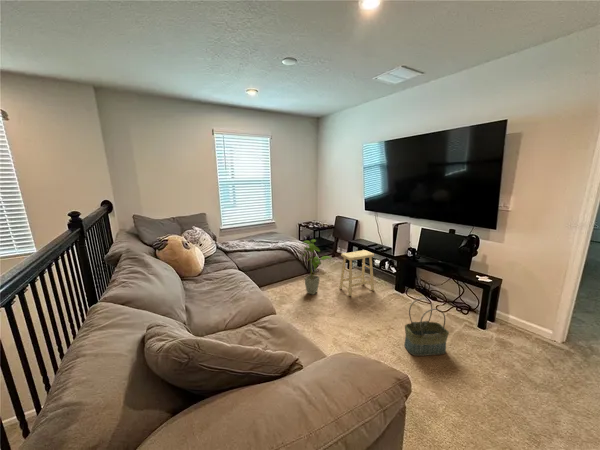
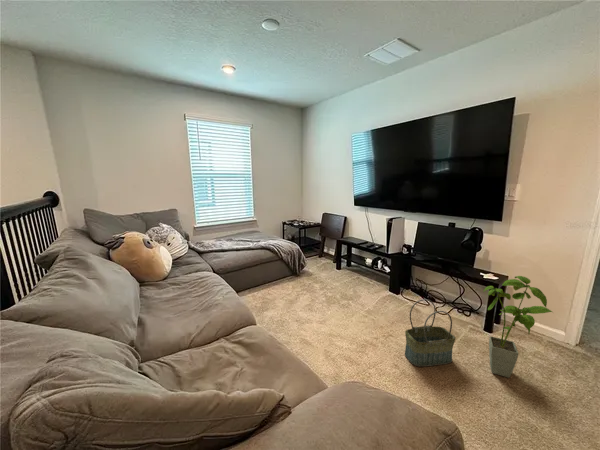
house plant: present [303,240,331,295] -> present [484,276,552,378]
footstool: present [339,250,375,296] -> none [328,248,367,300]

